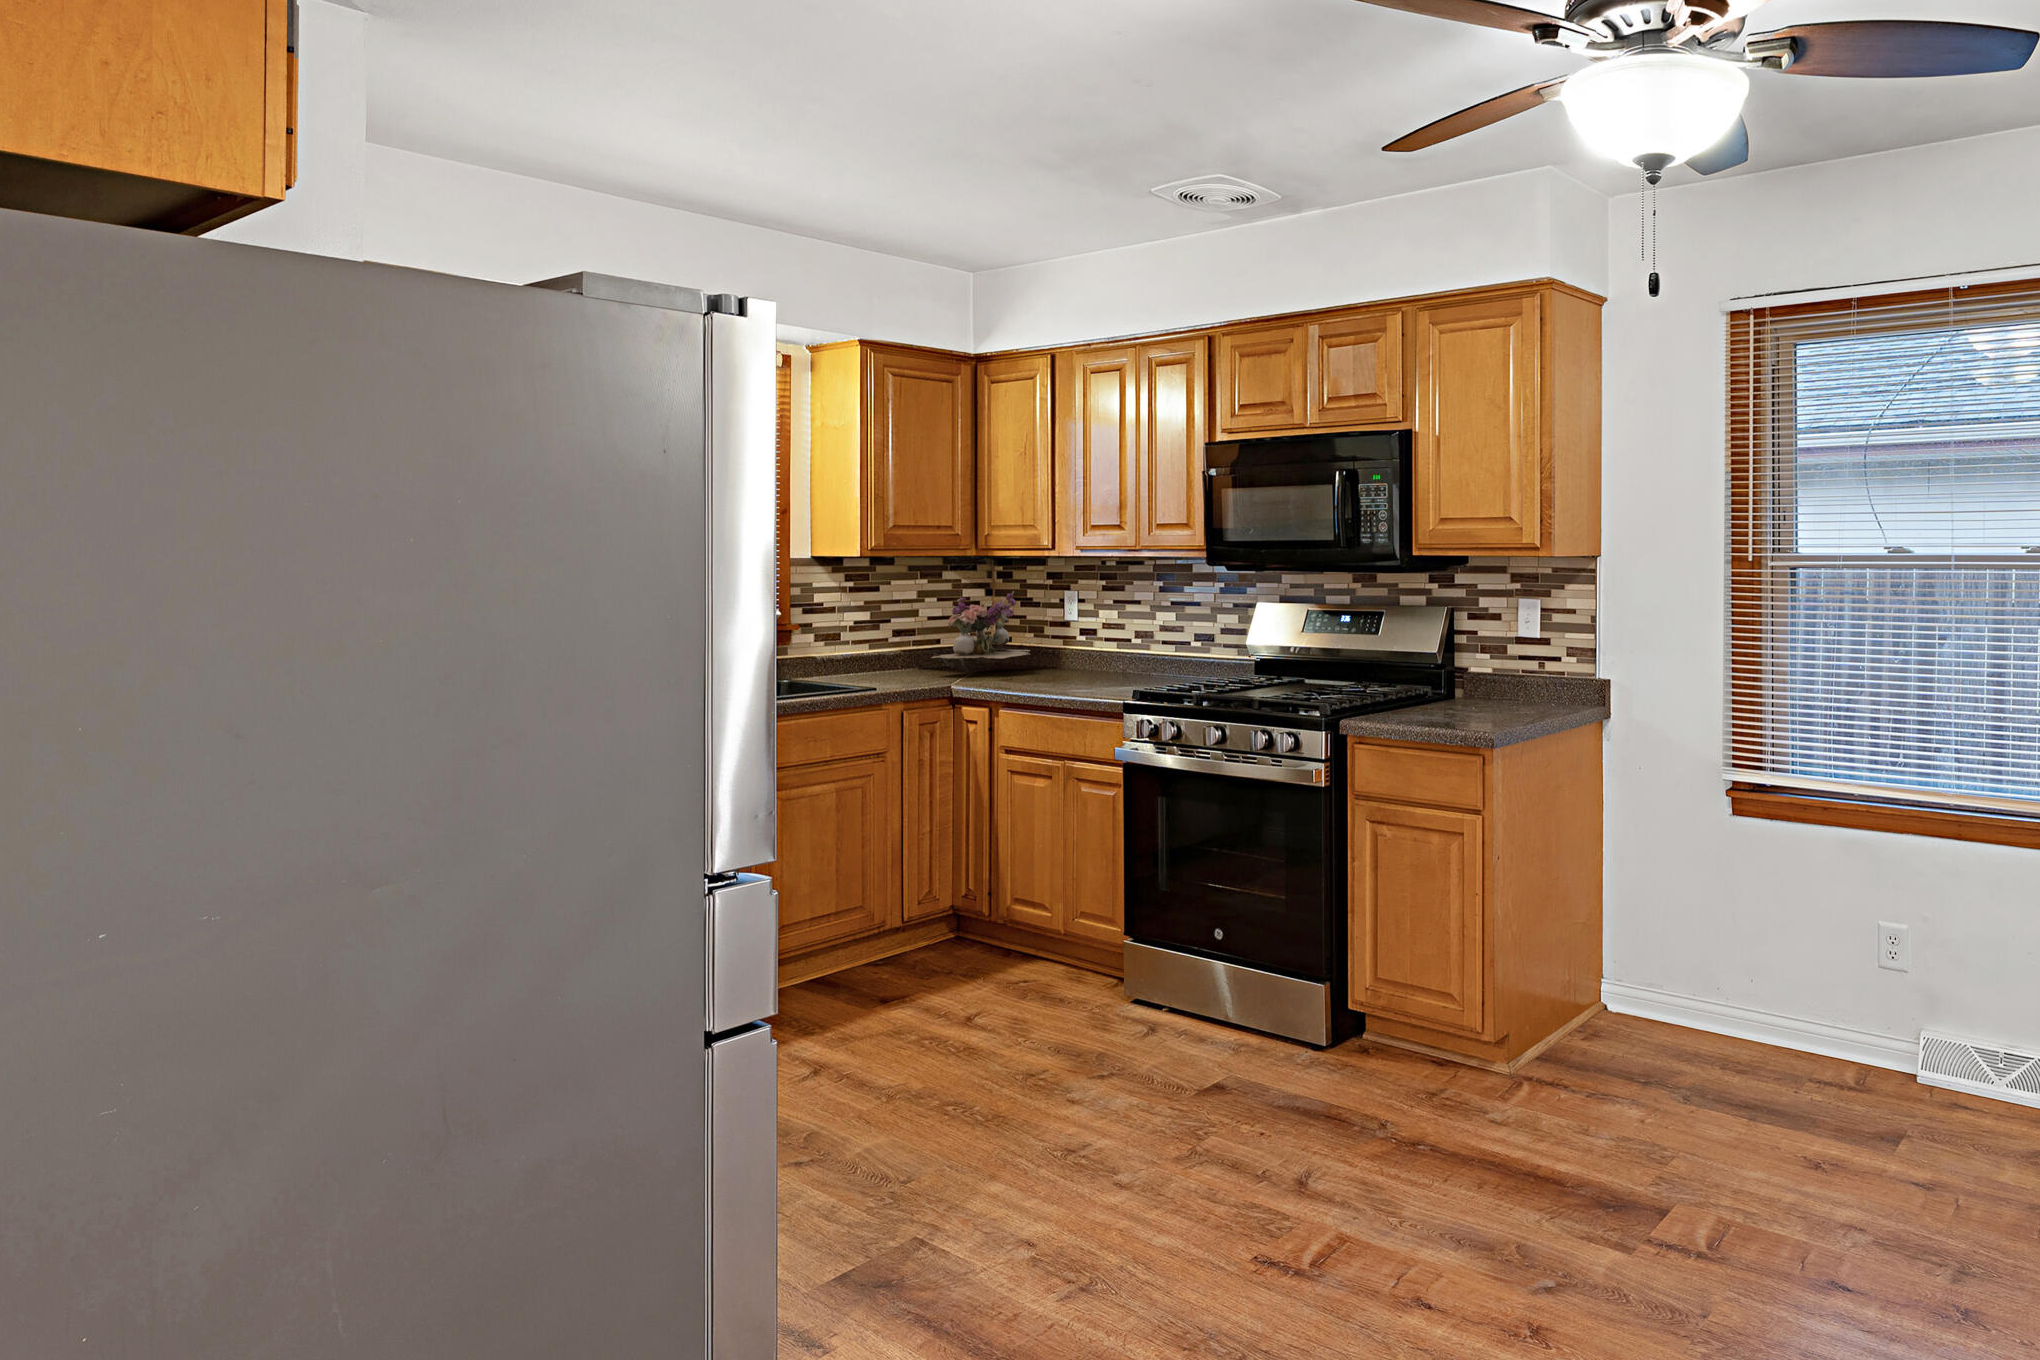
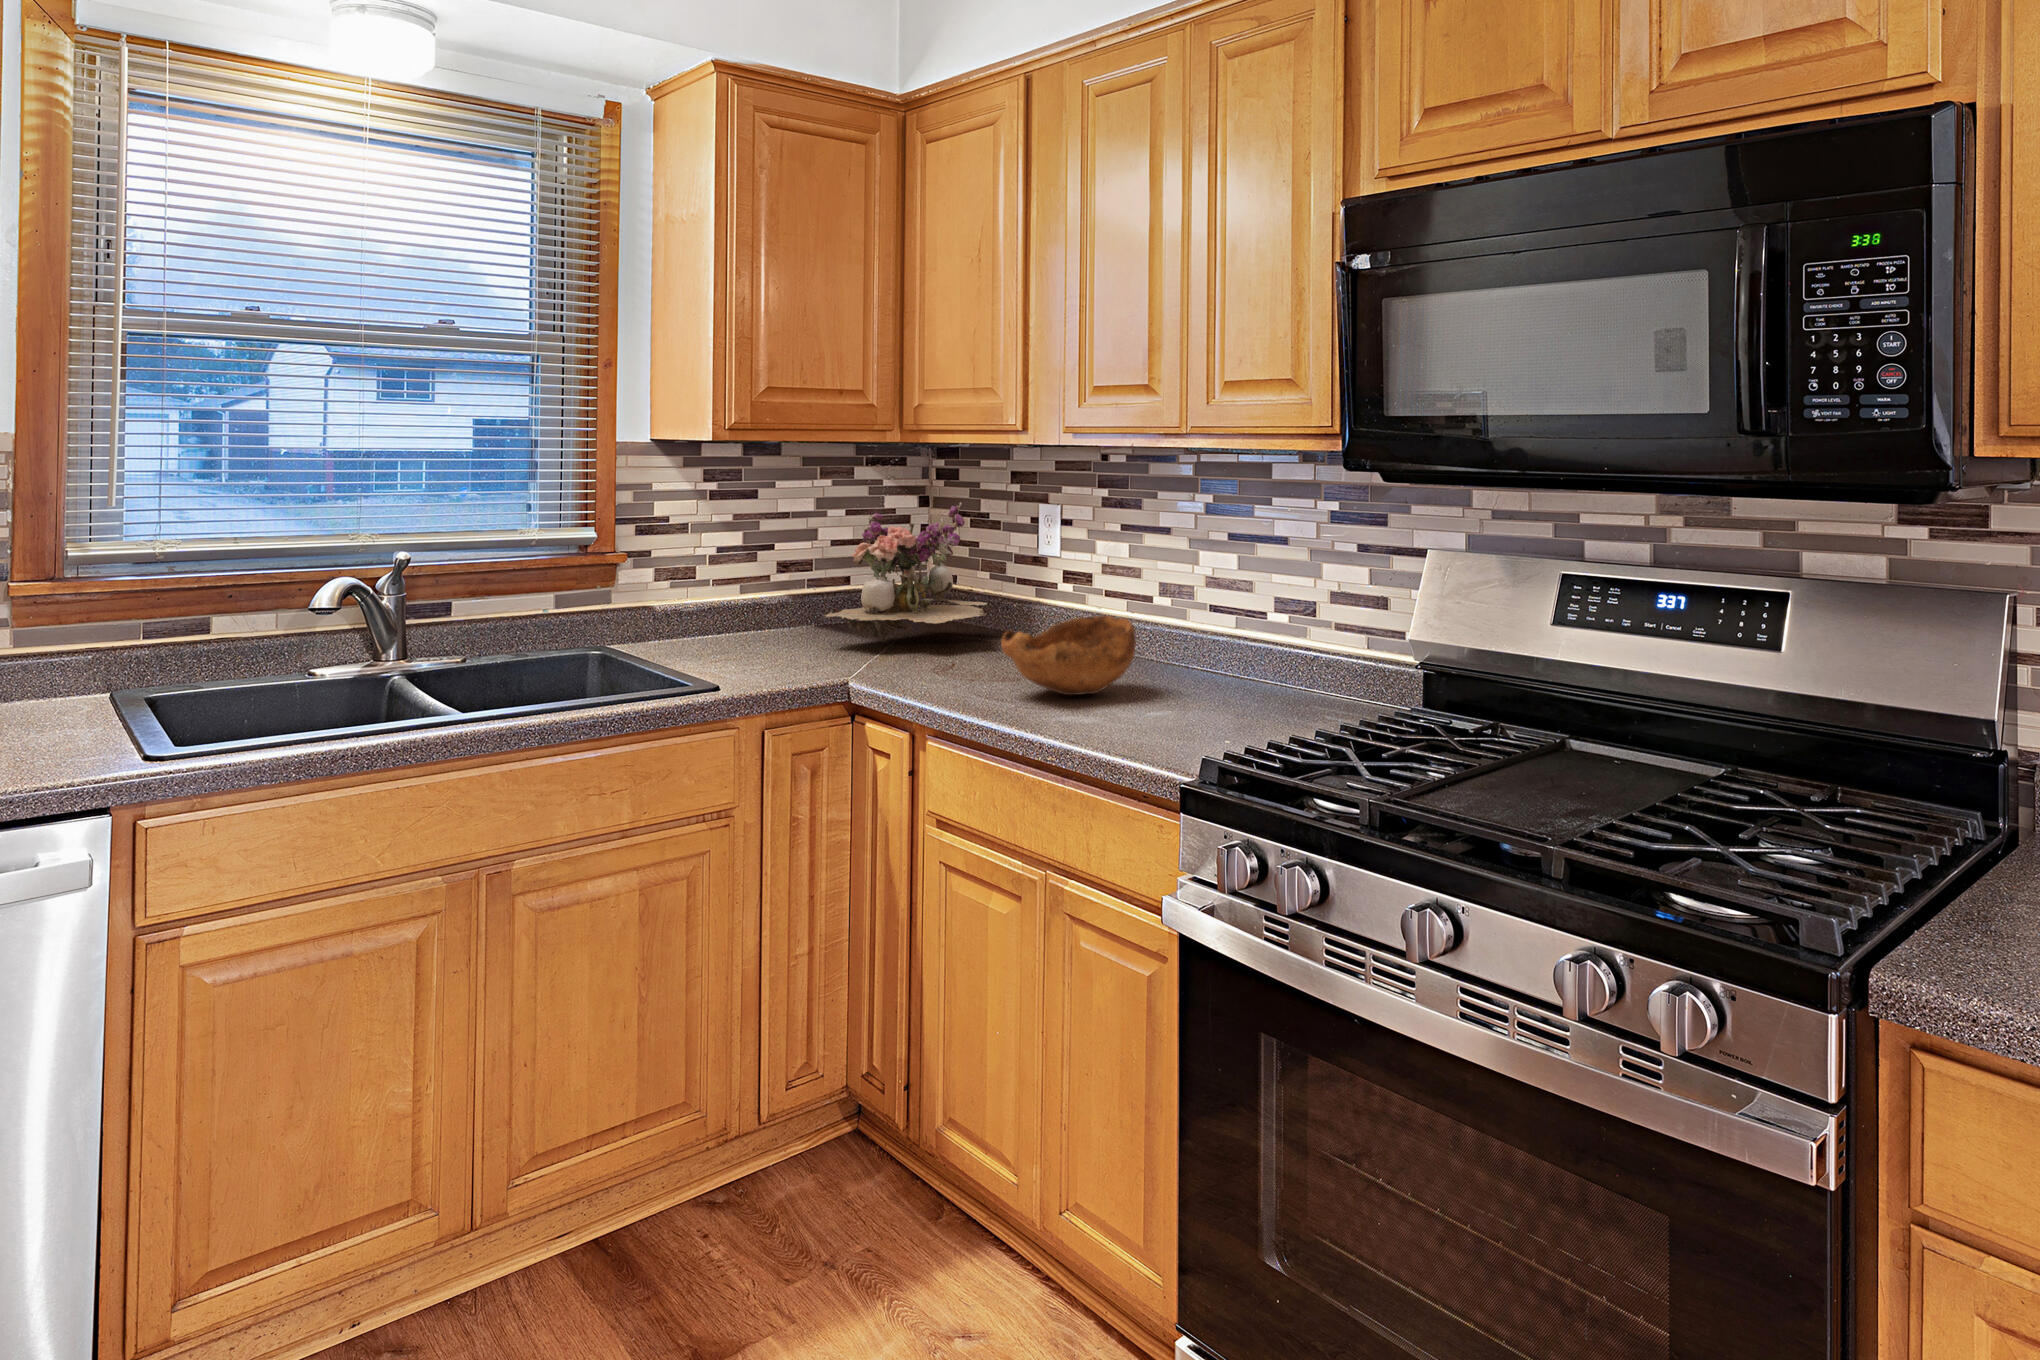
wooden bowl: none [1041,646,1115,685] -> present [1001,616,1136,695]

